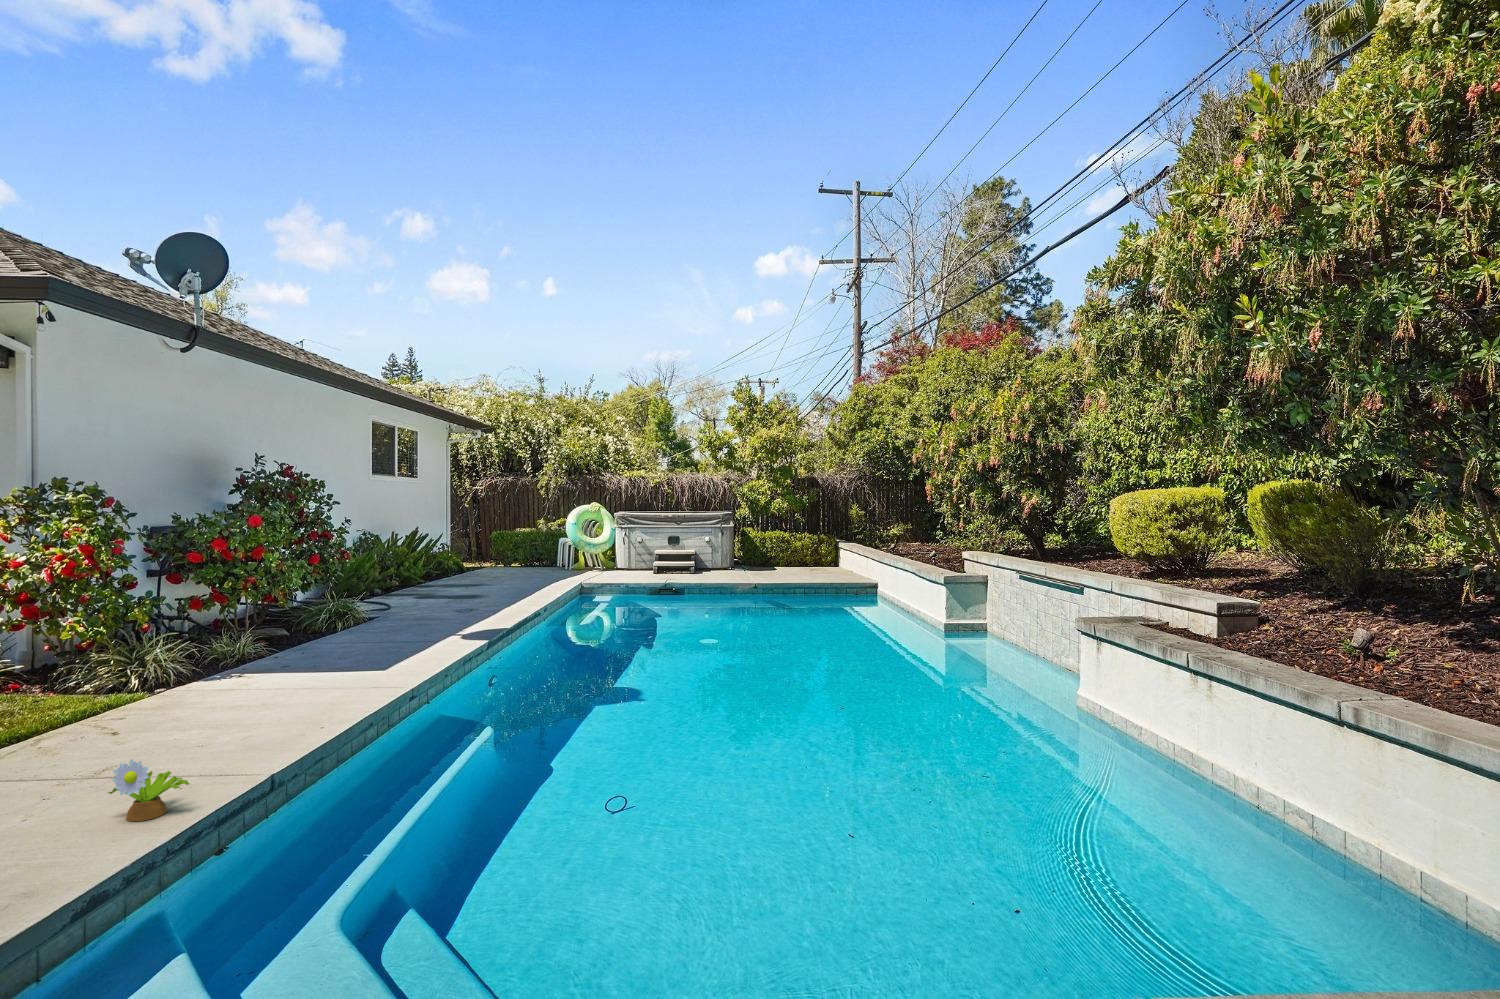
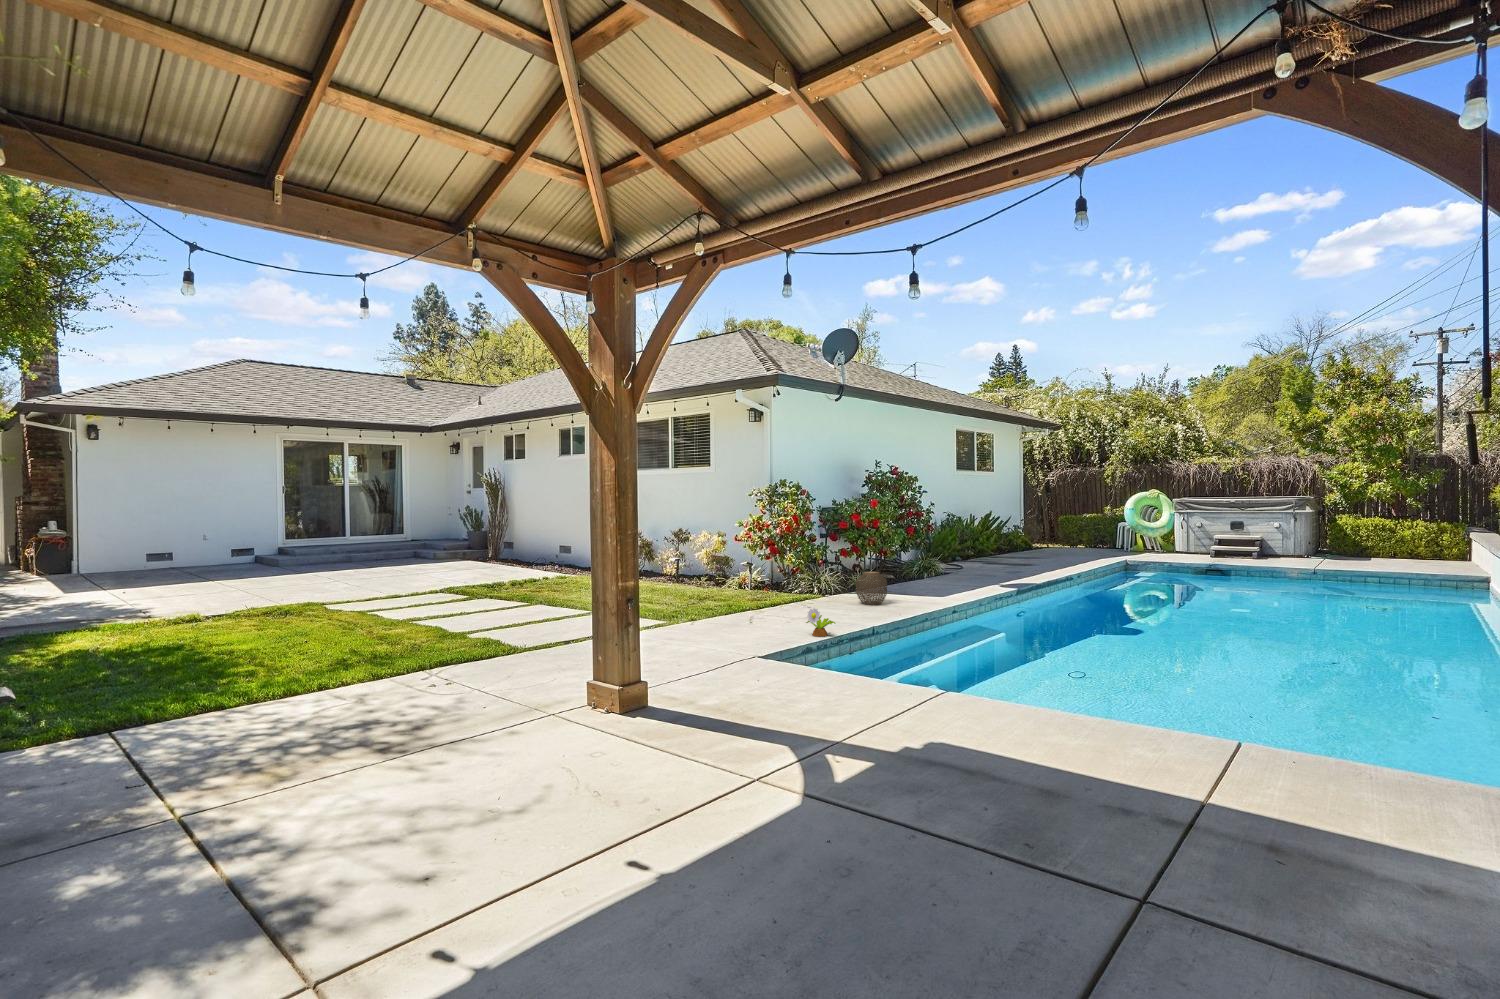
woven basket: none [226,641,289,702] -> present [856,571,887,605]

